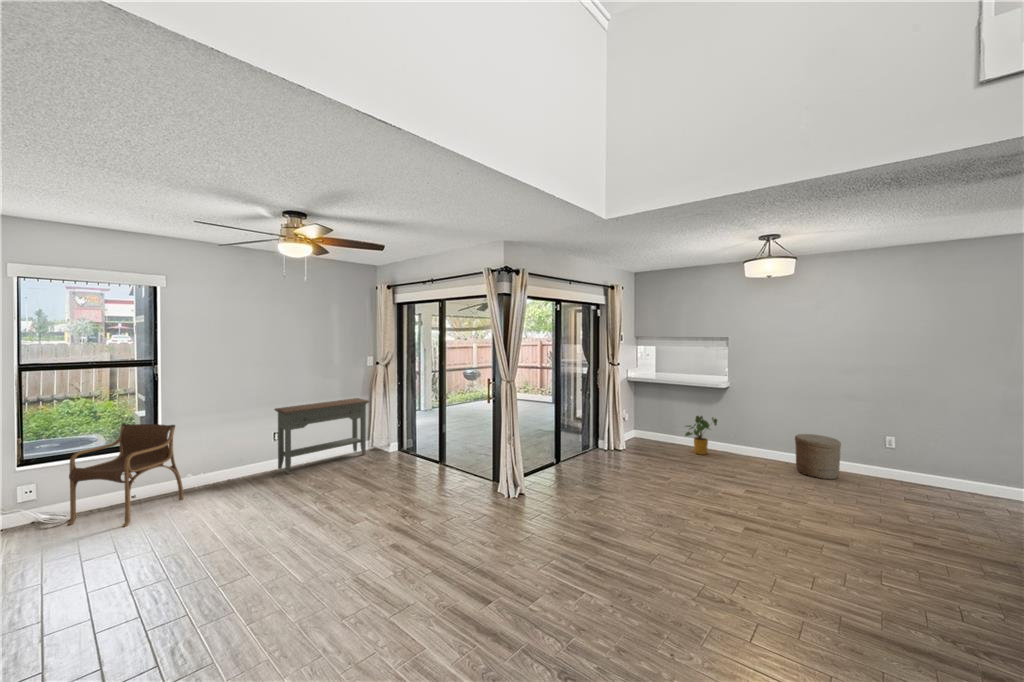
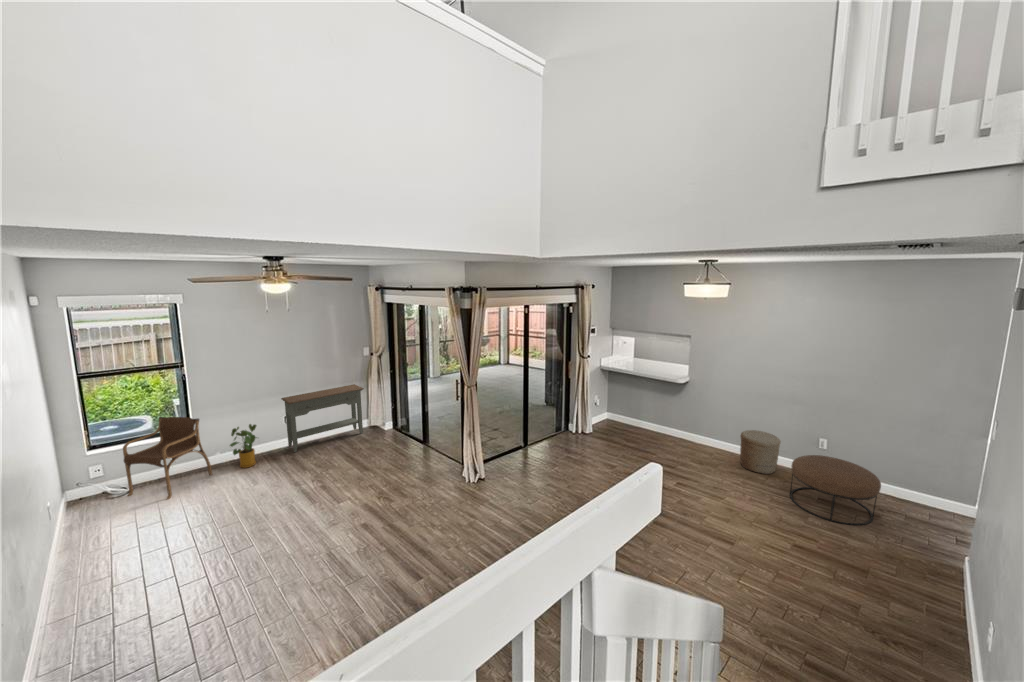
house plant: present [685,416,717,455] -> present [230,424,257,468]
ottoman: none [867,452,978,522] -> present [790,455,881,525]

